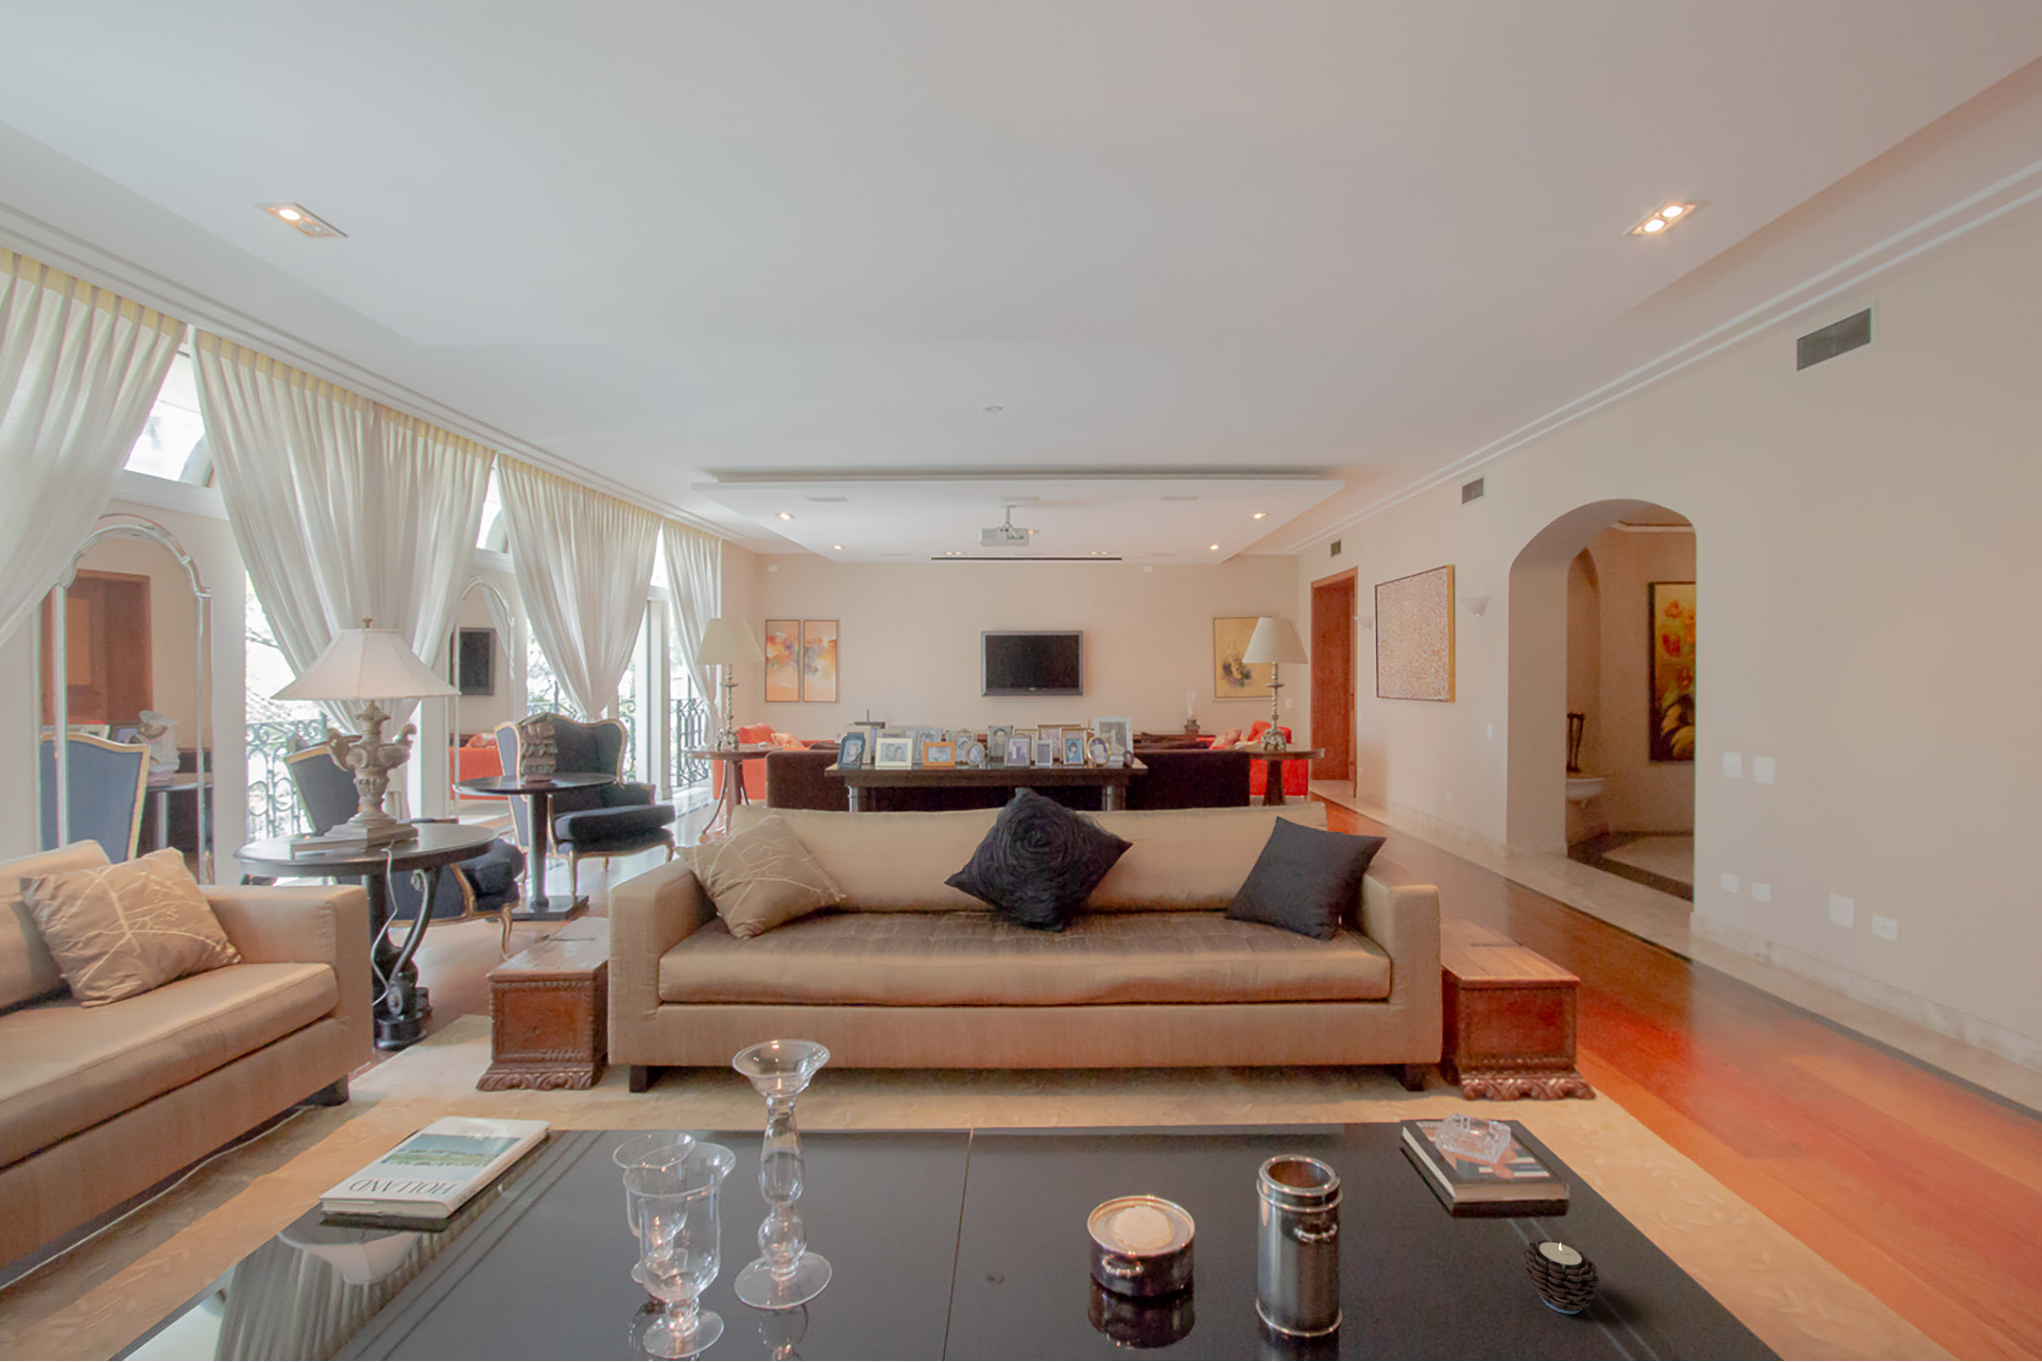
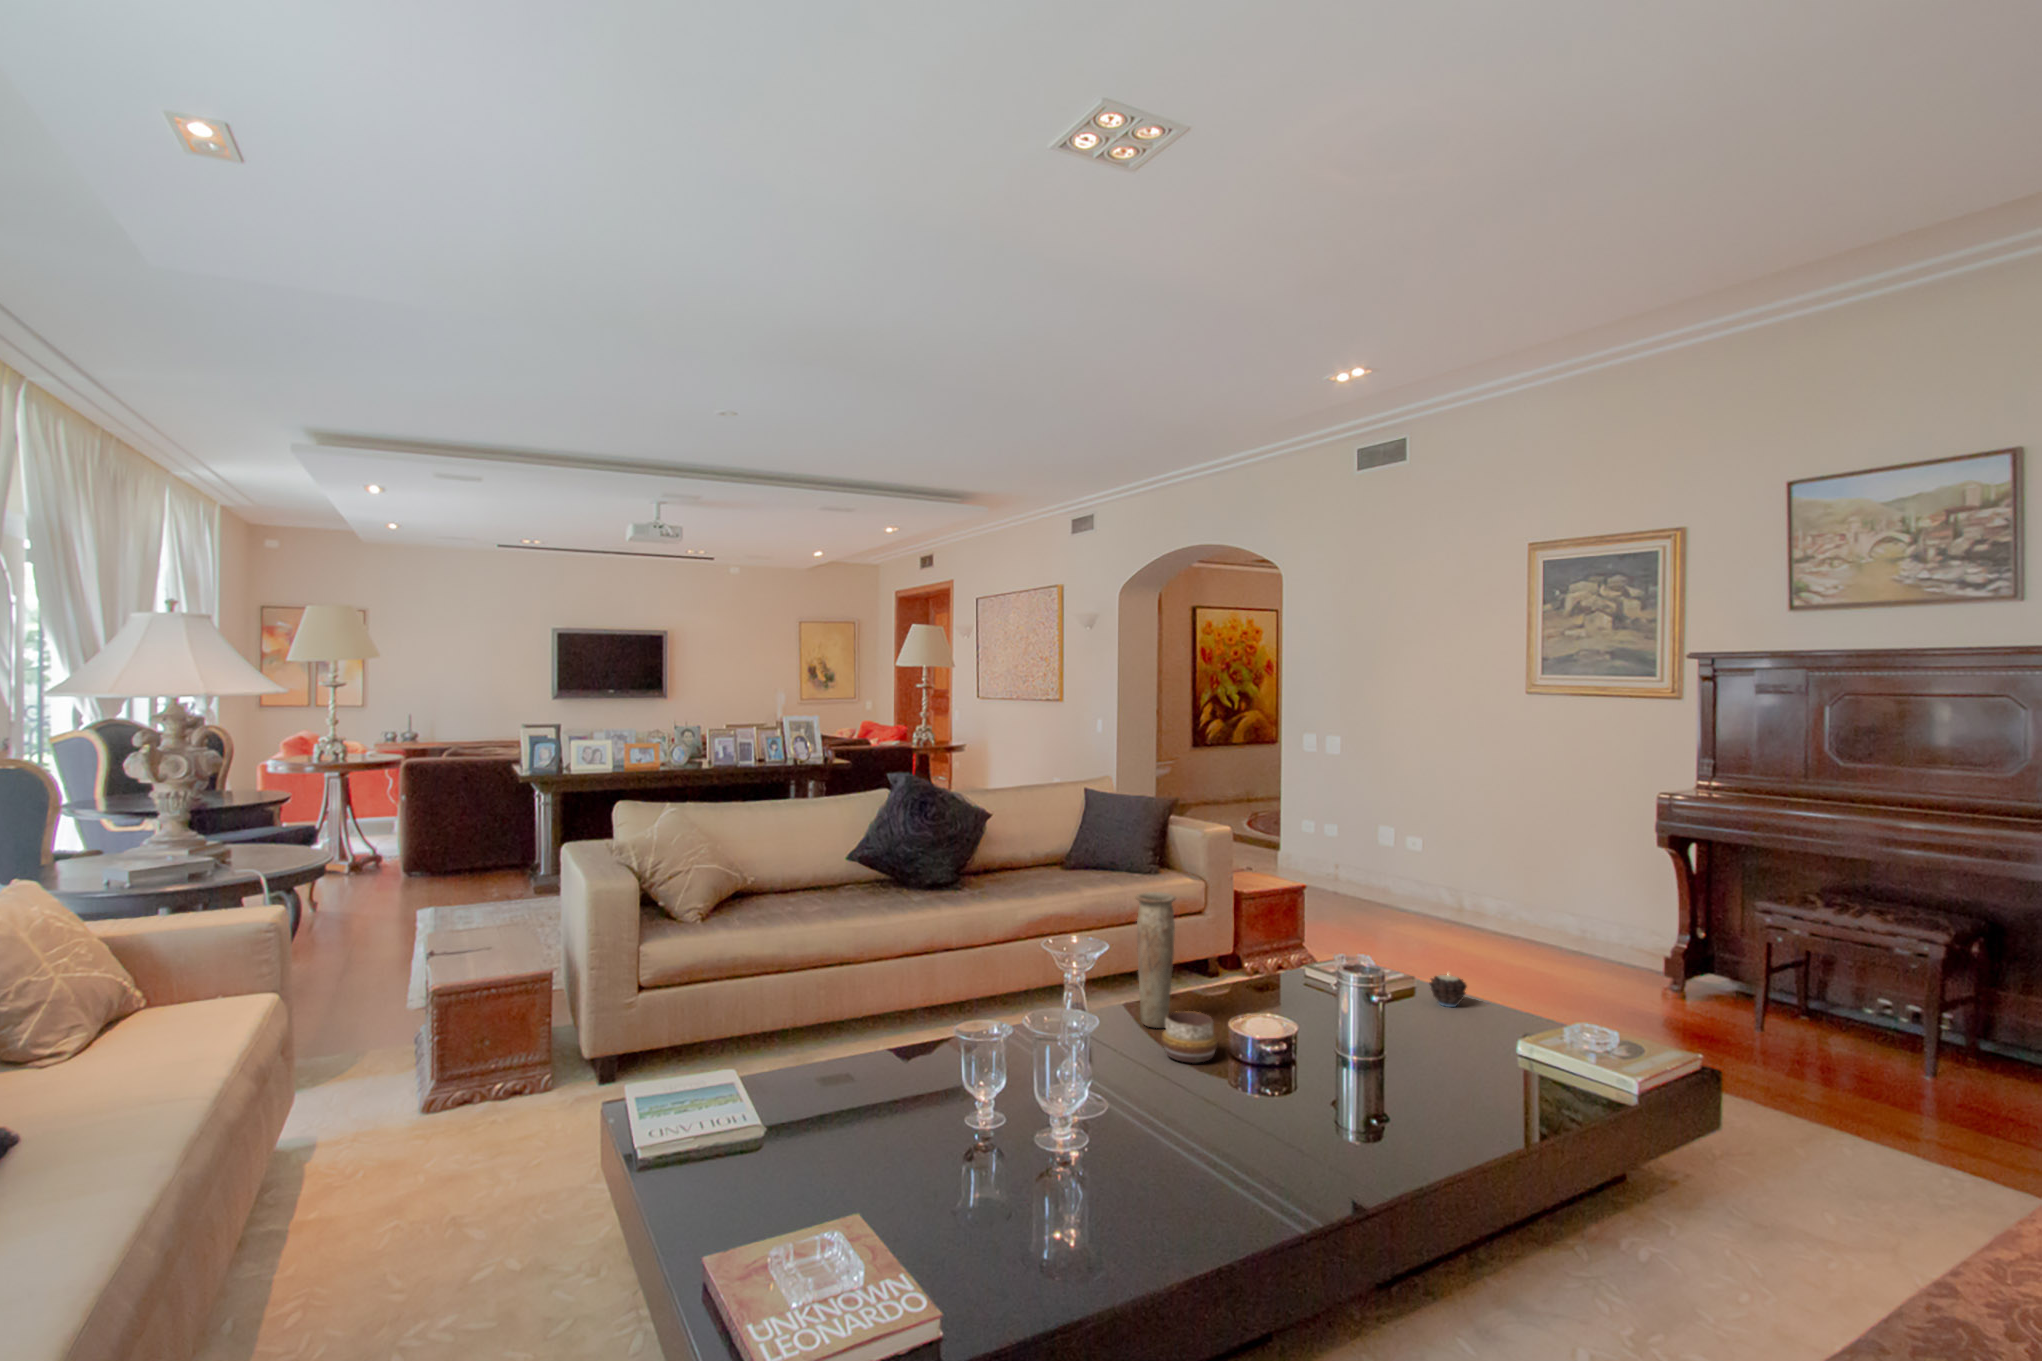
vase: none [982,1002,1041,1209] -> present [1135,892,1176,1028]
decorative bowl: none [918,1202,1004,1301] -> present [1161,1011,1218,1063]

